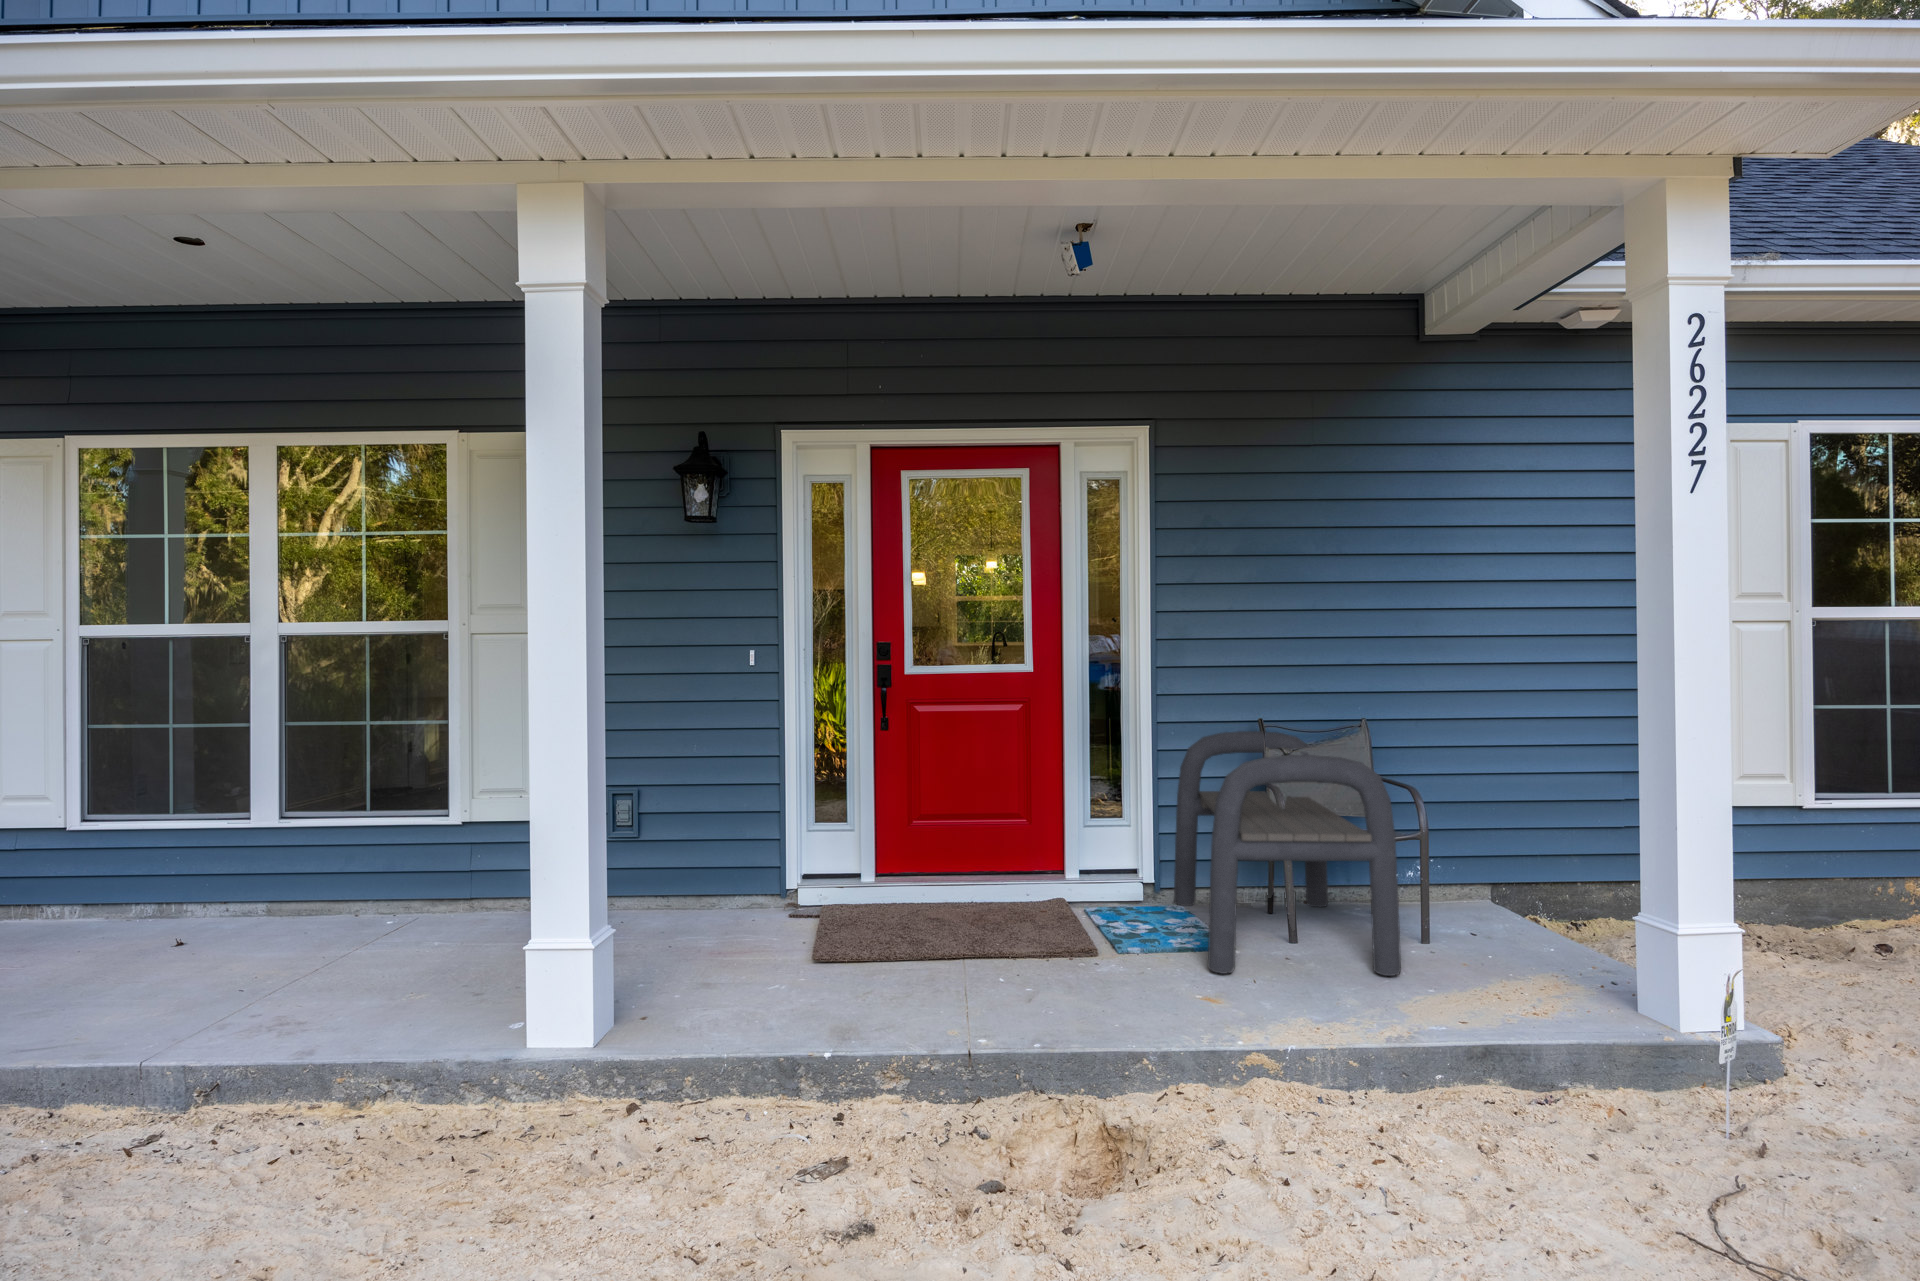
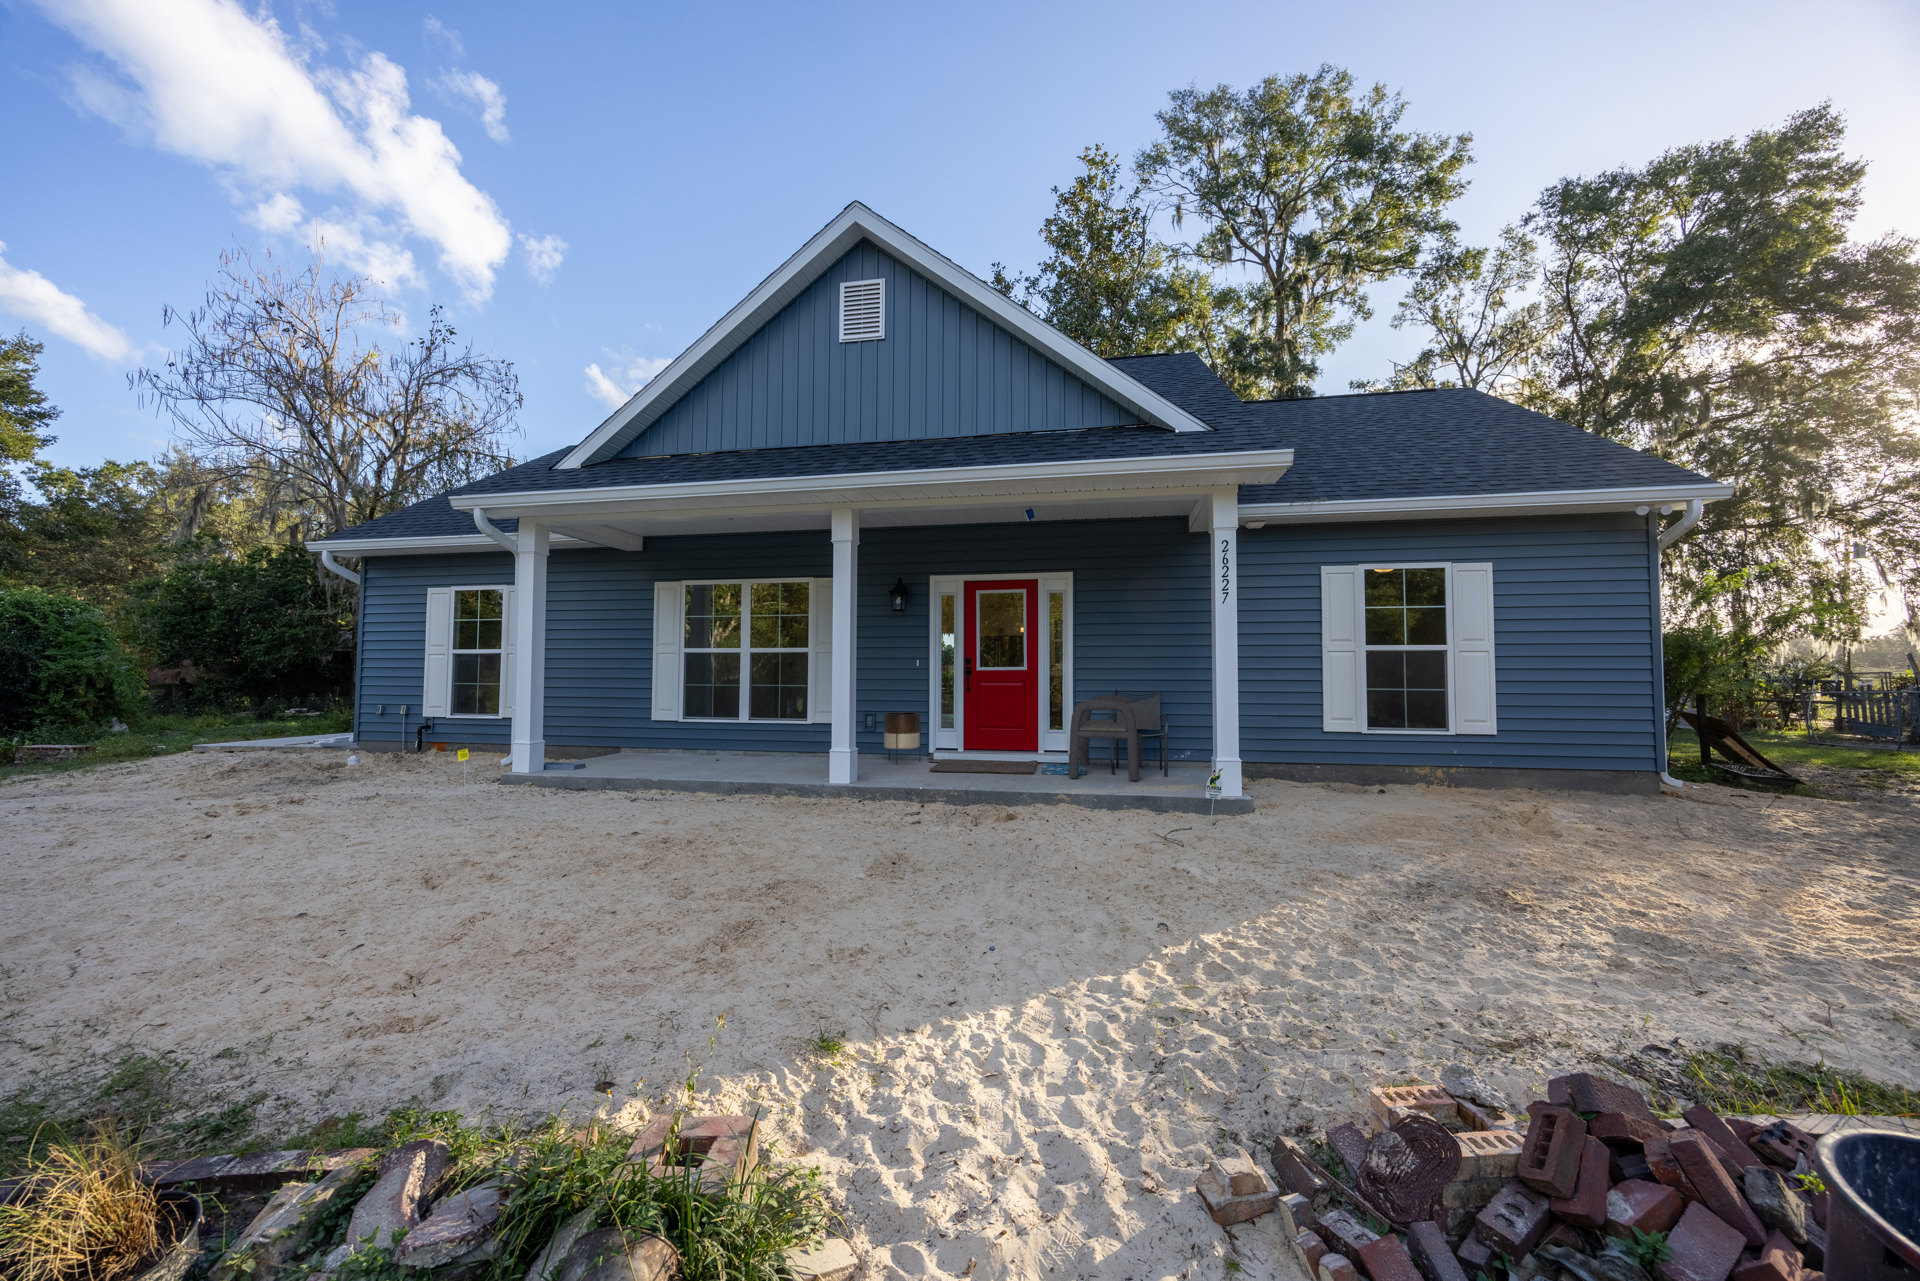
planter: none [668,785,766,934] -> present [884,712,920,764]

